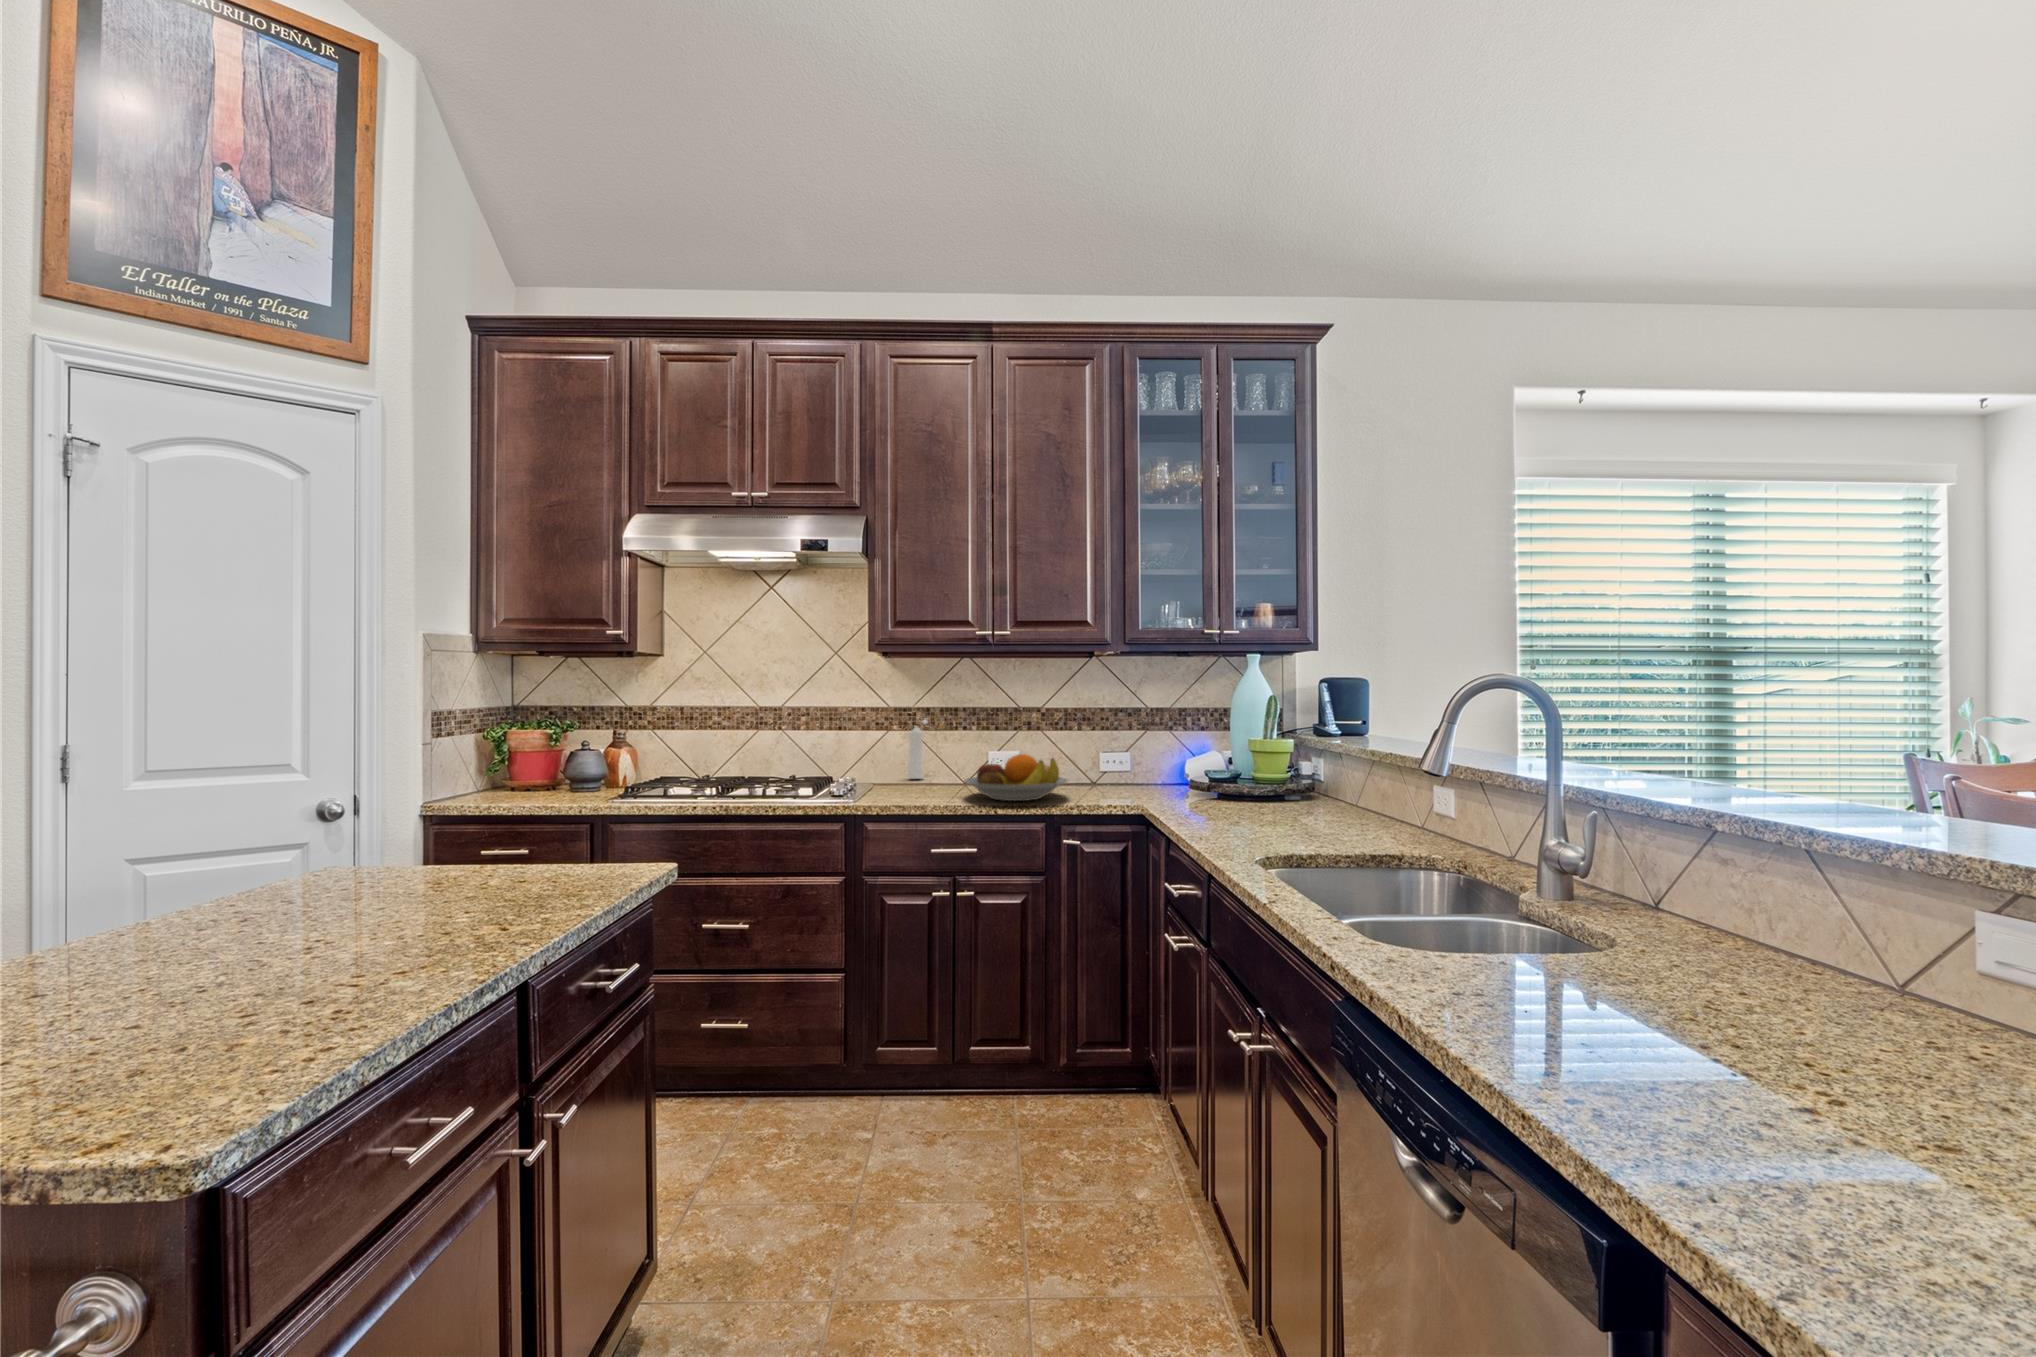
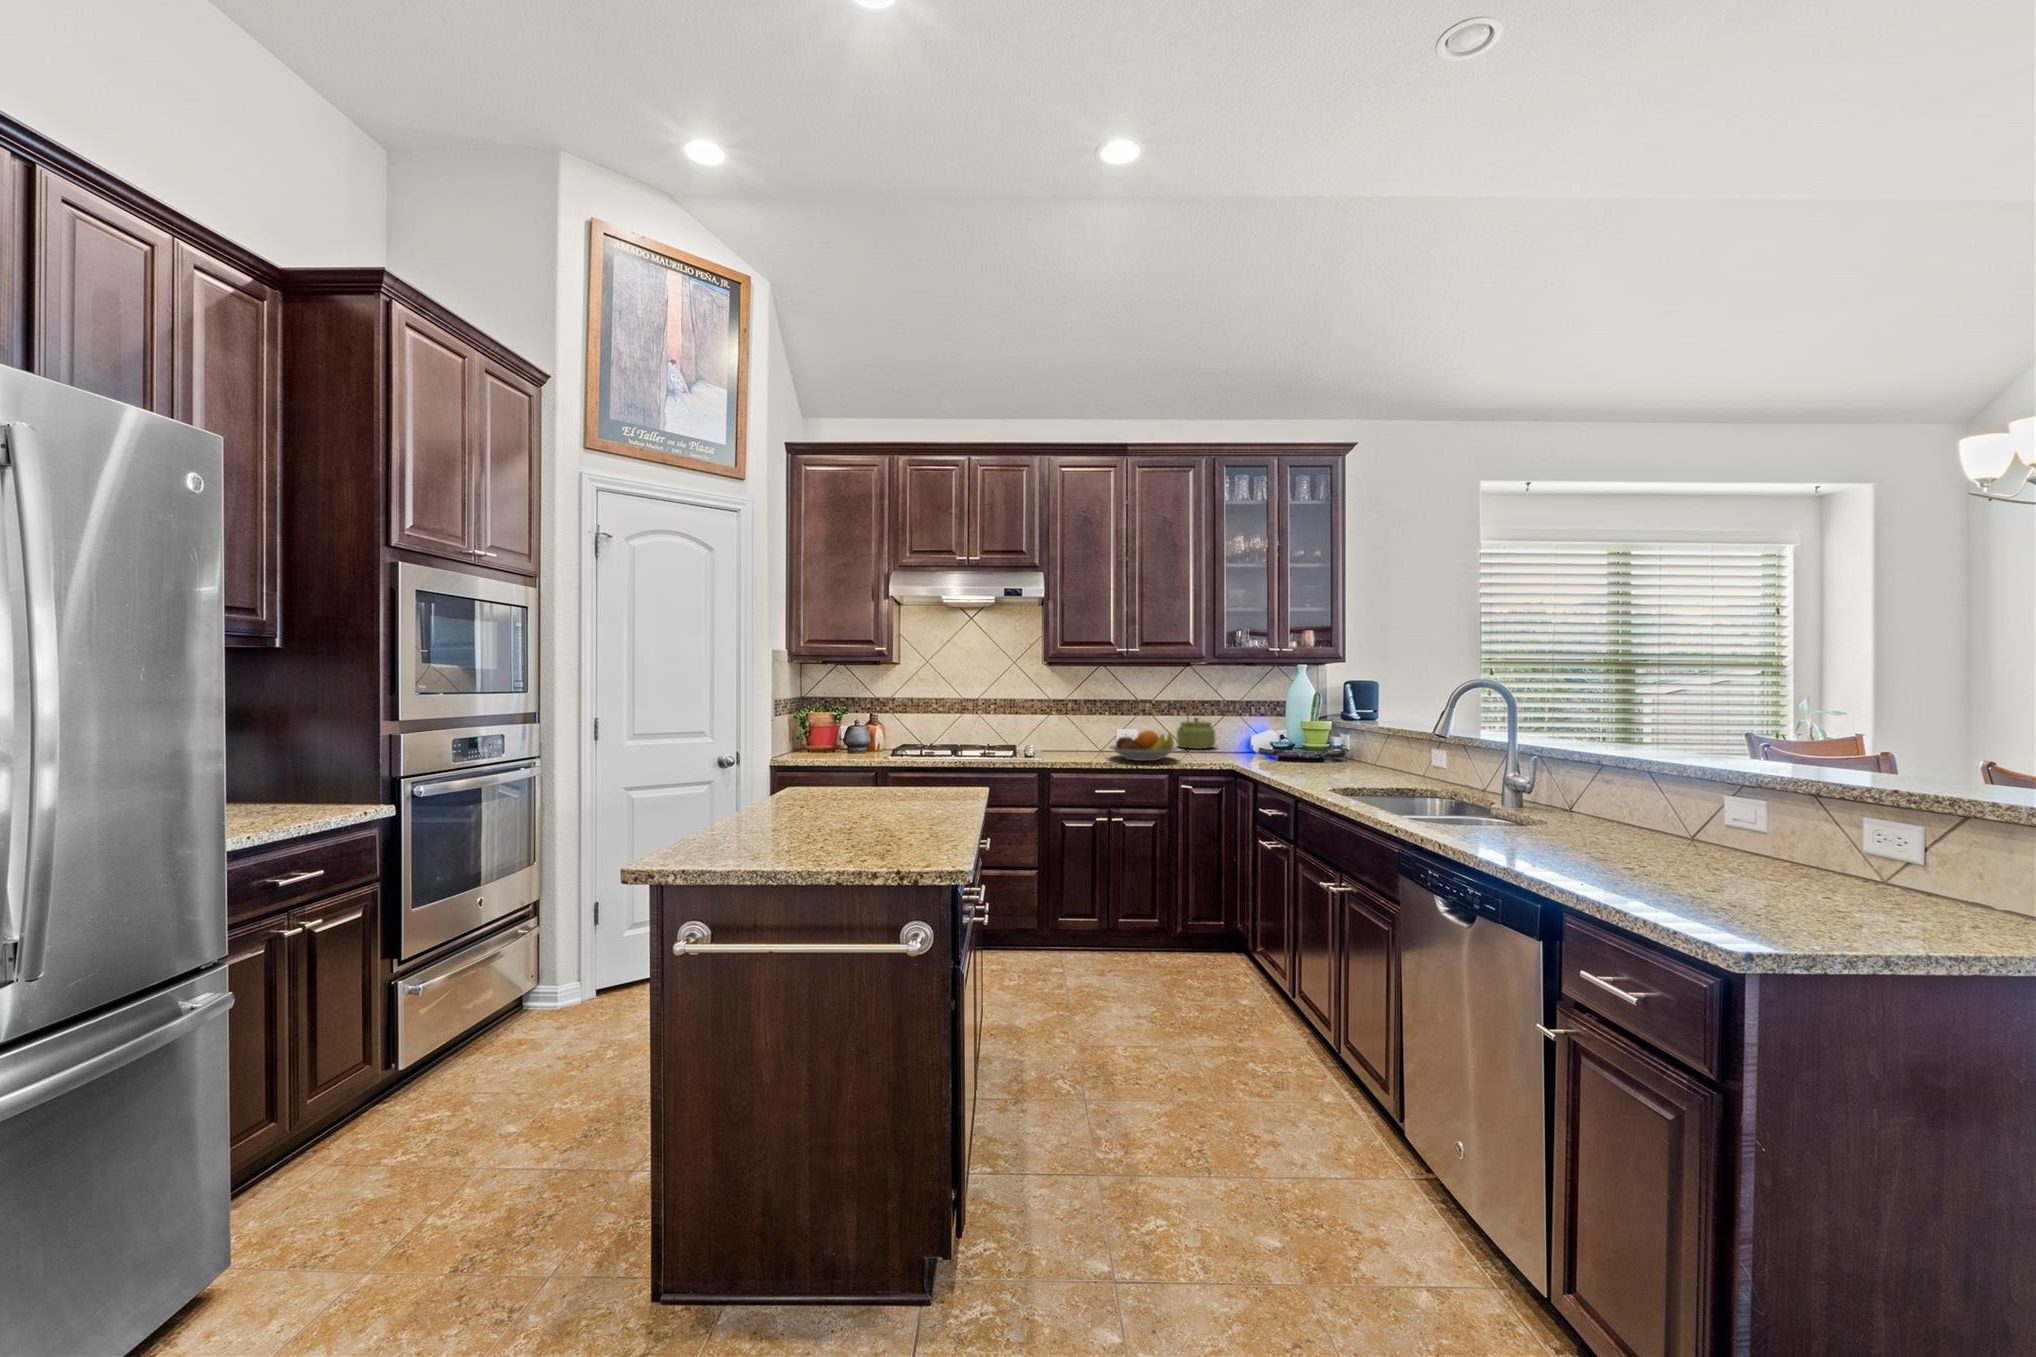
kettle: none [1081,712,1137,779] -> present [1176,703,1215,749]
pepper mill: present [908,720,930,779] -> none [1060,707,1073,747]

